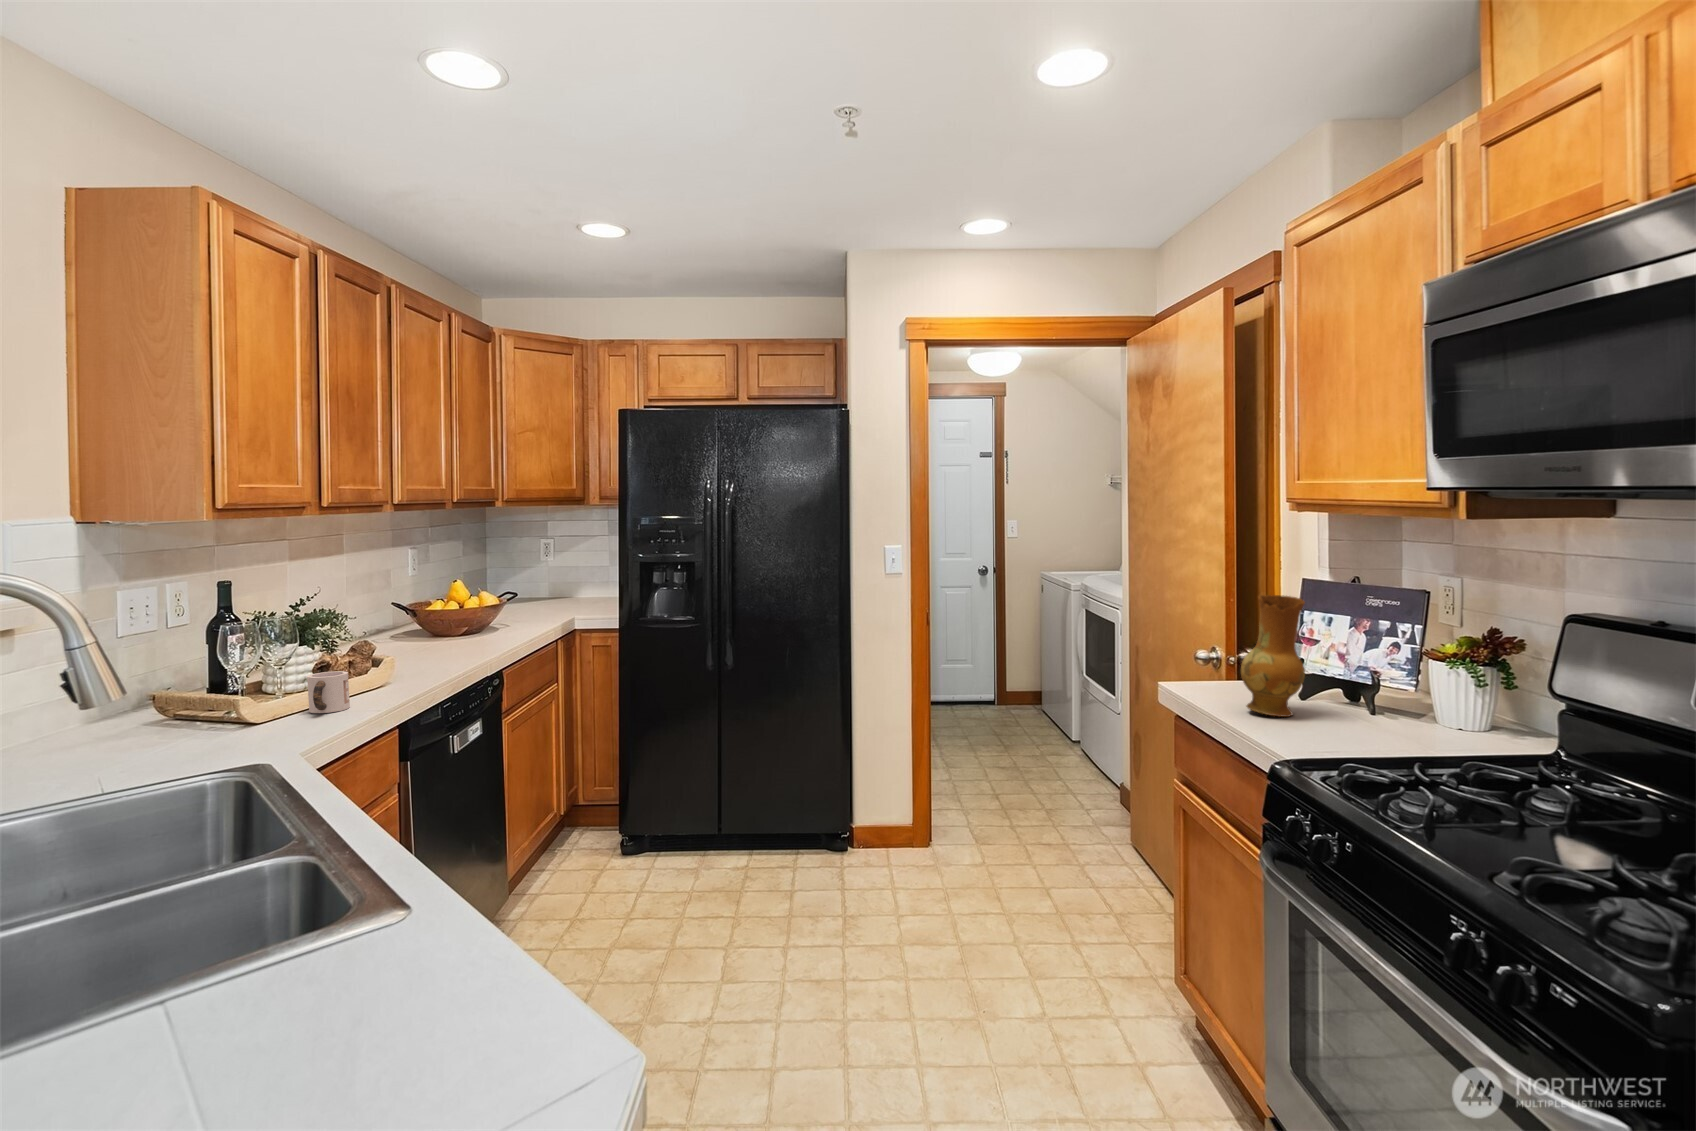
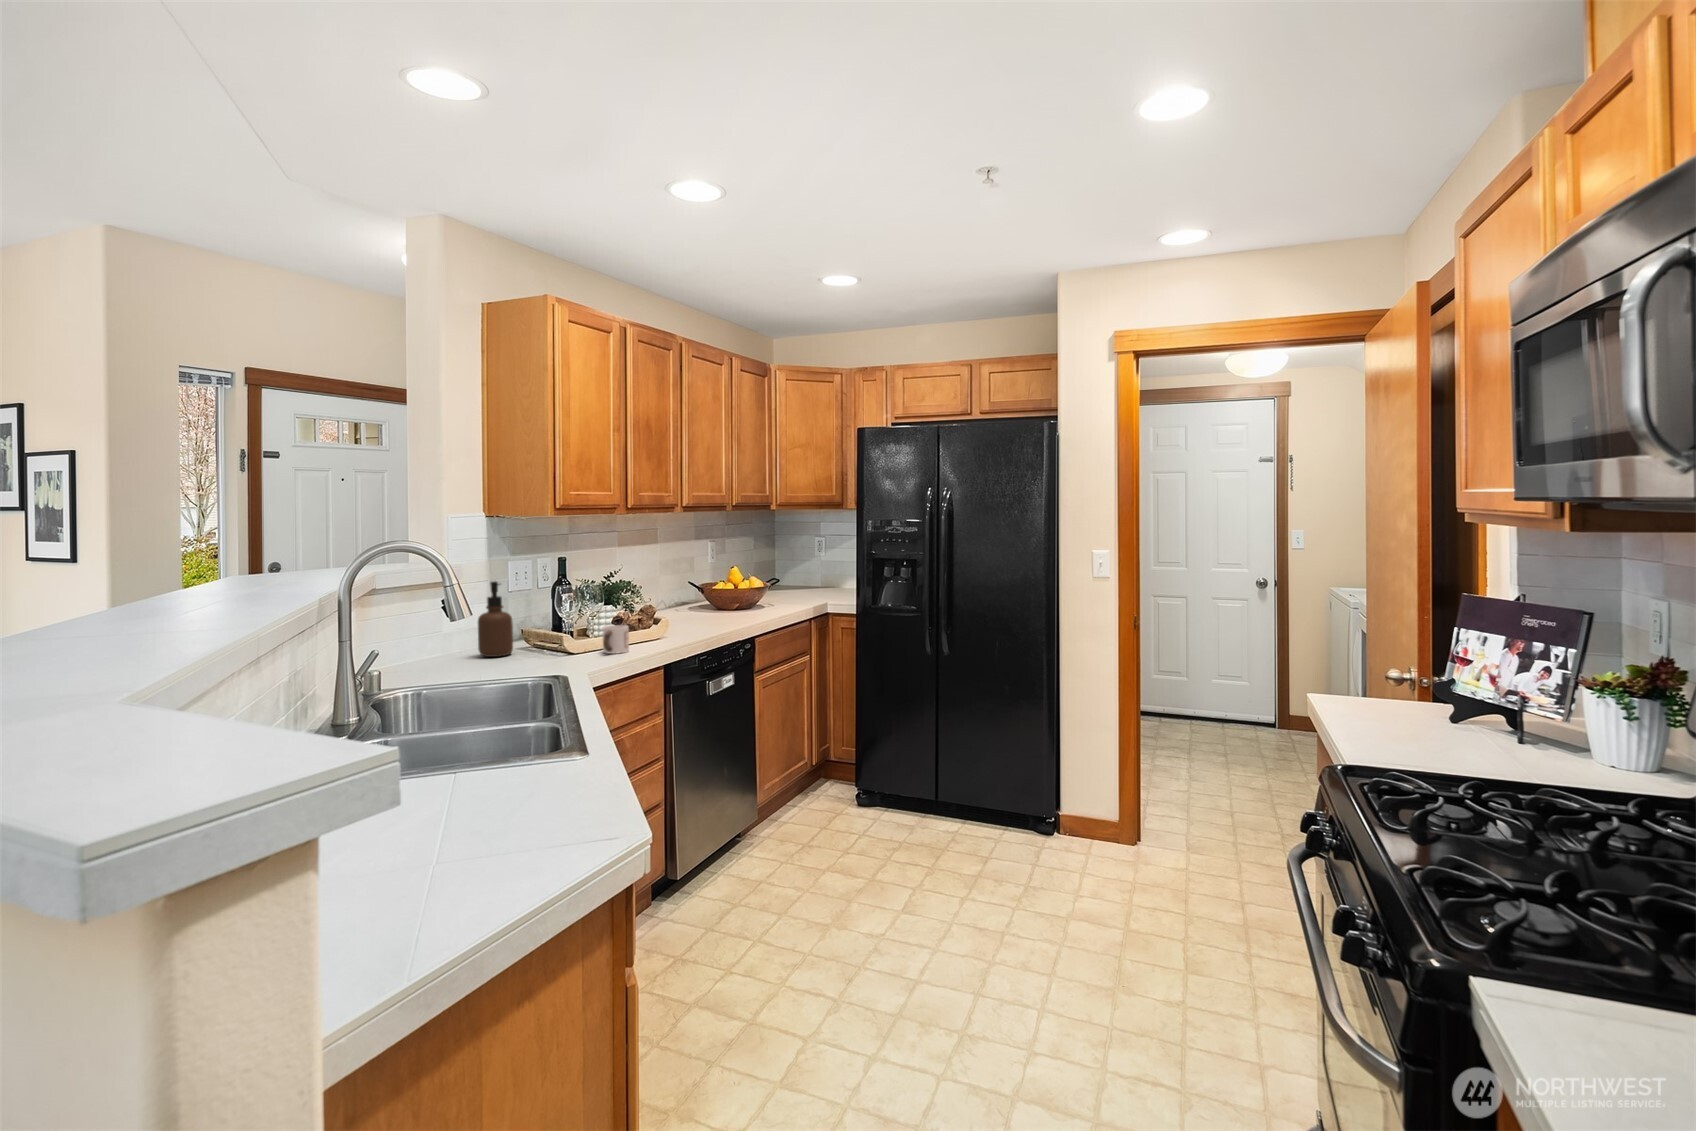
ceramic jug: present [1241,595,1305,717] -> none [1369,608,1440,735]
soap dispenser: none [87,622,153,738] -> present [478,581,513,657]

